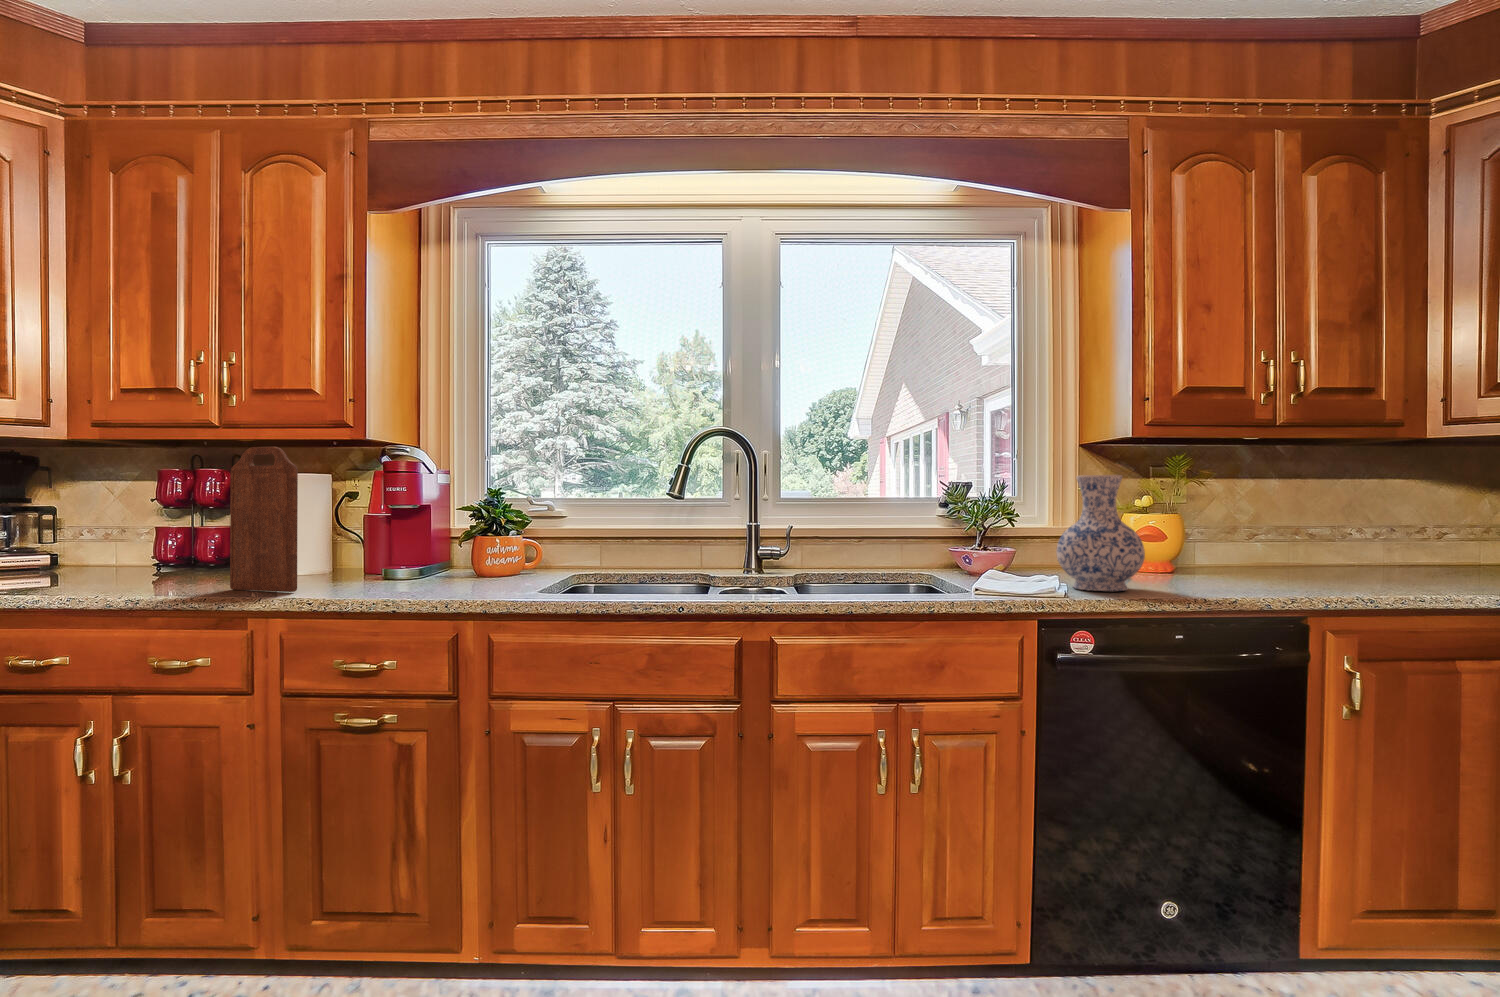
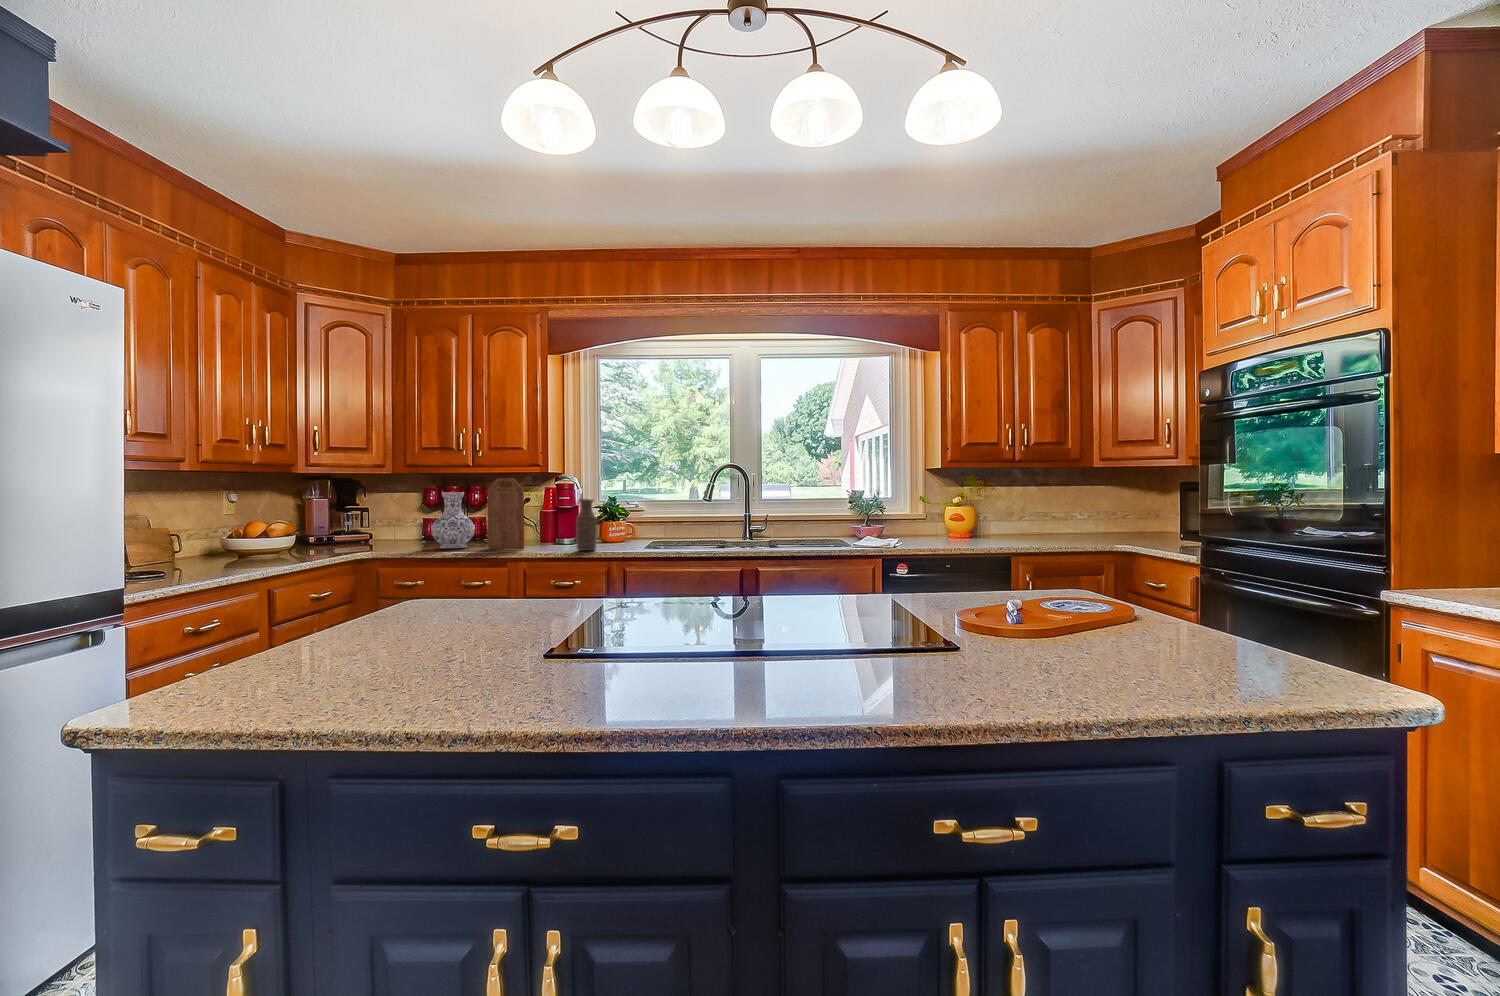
vase: present [1057,475,1145,591] -> present [431,492,474,549]
bottle: none [397,488,441,597] -> present [576,498,597,551]

